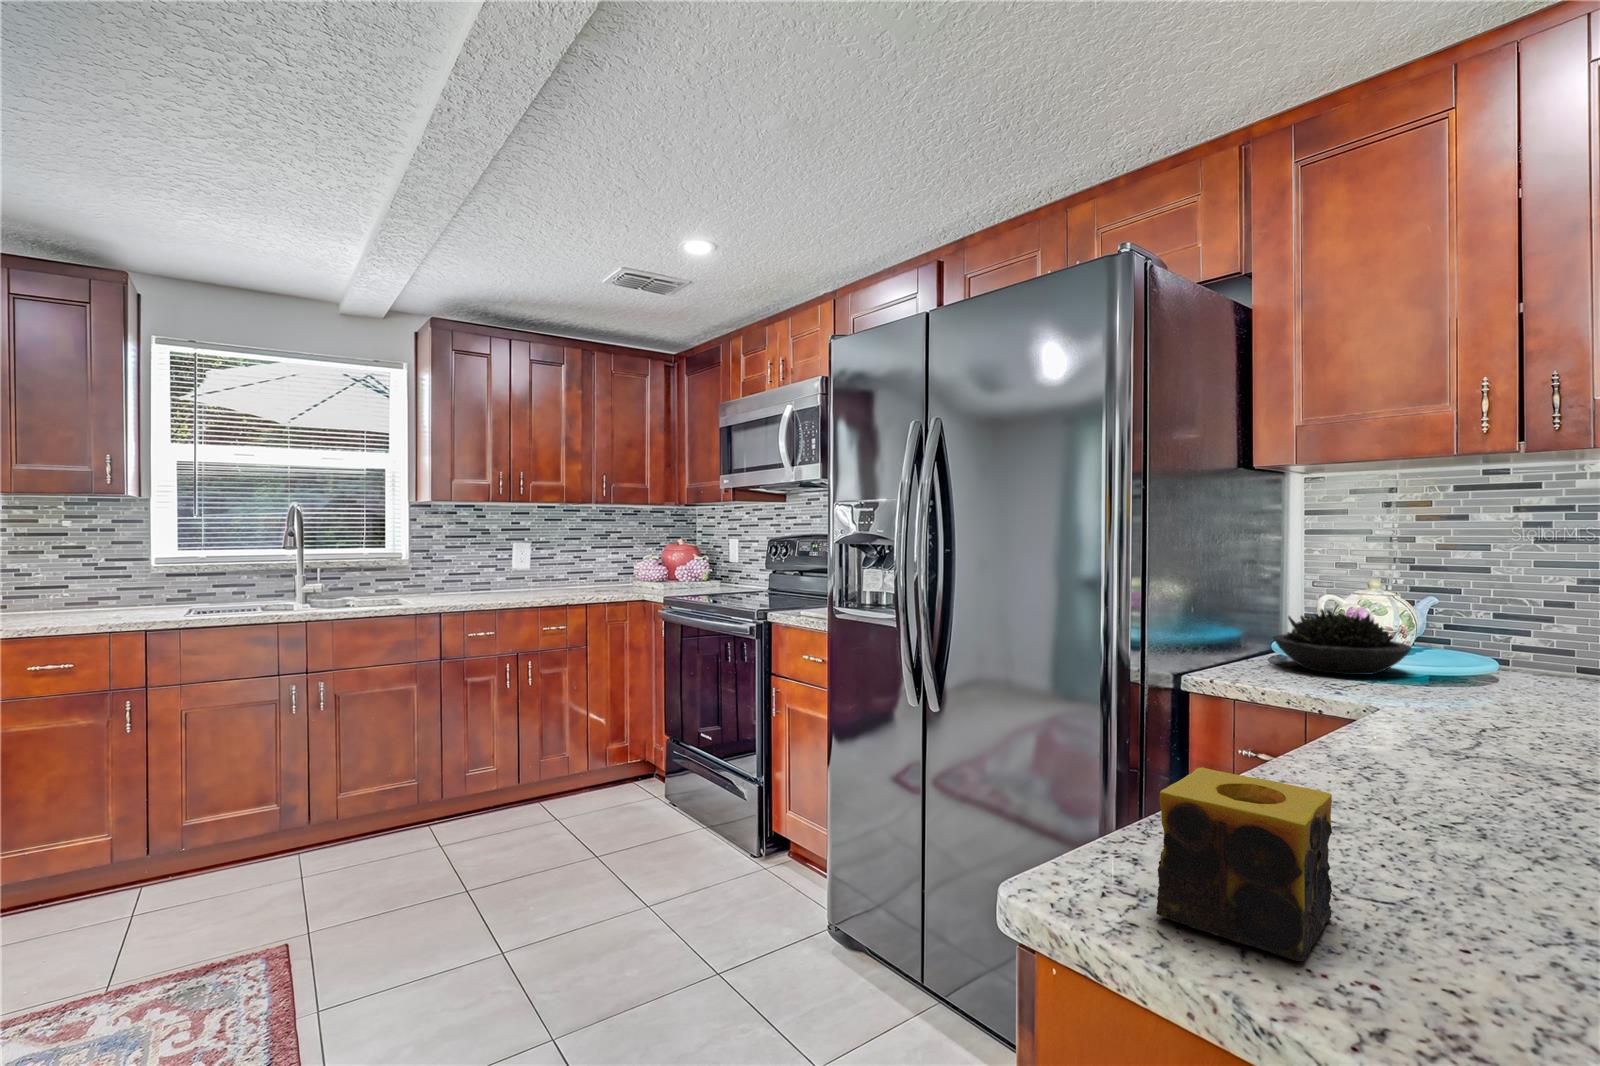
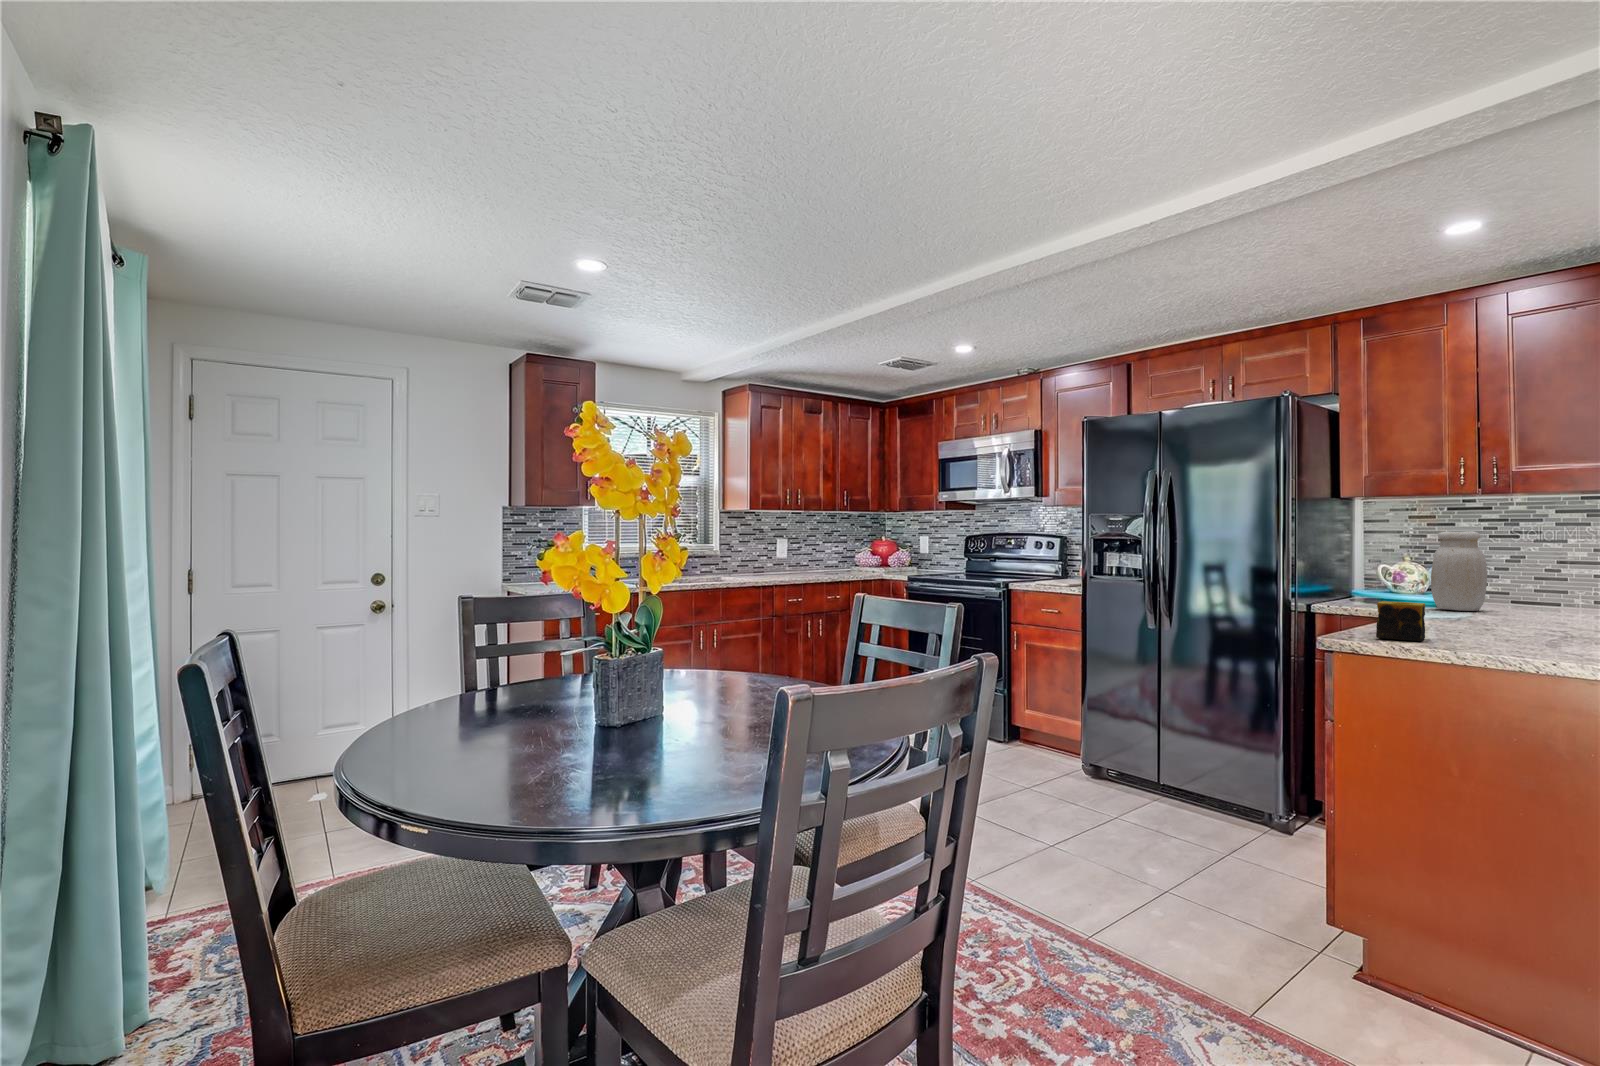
jar: none [1412,531,1534,709] -> present [1431,531,1487,611]
succulent plant: present [1273,609,1411,675] -> none [1354,572,1428,604]

